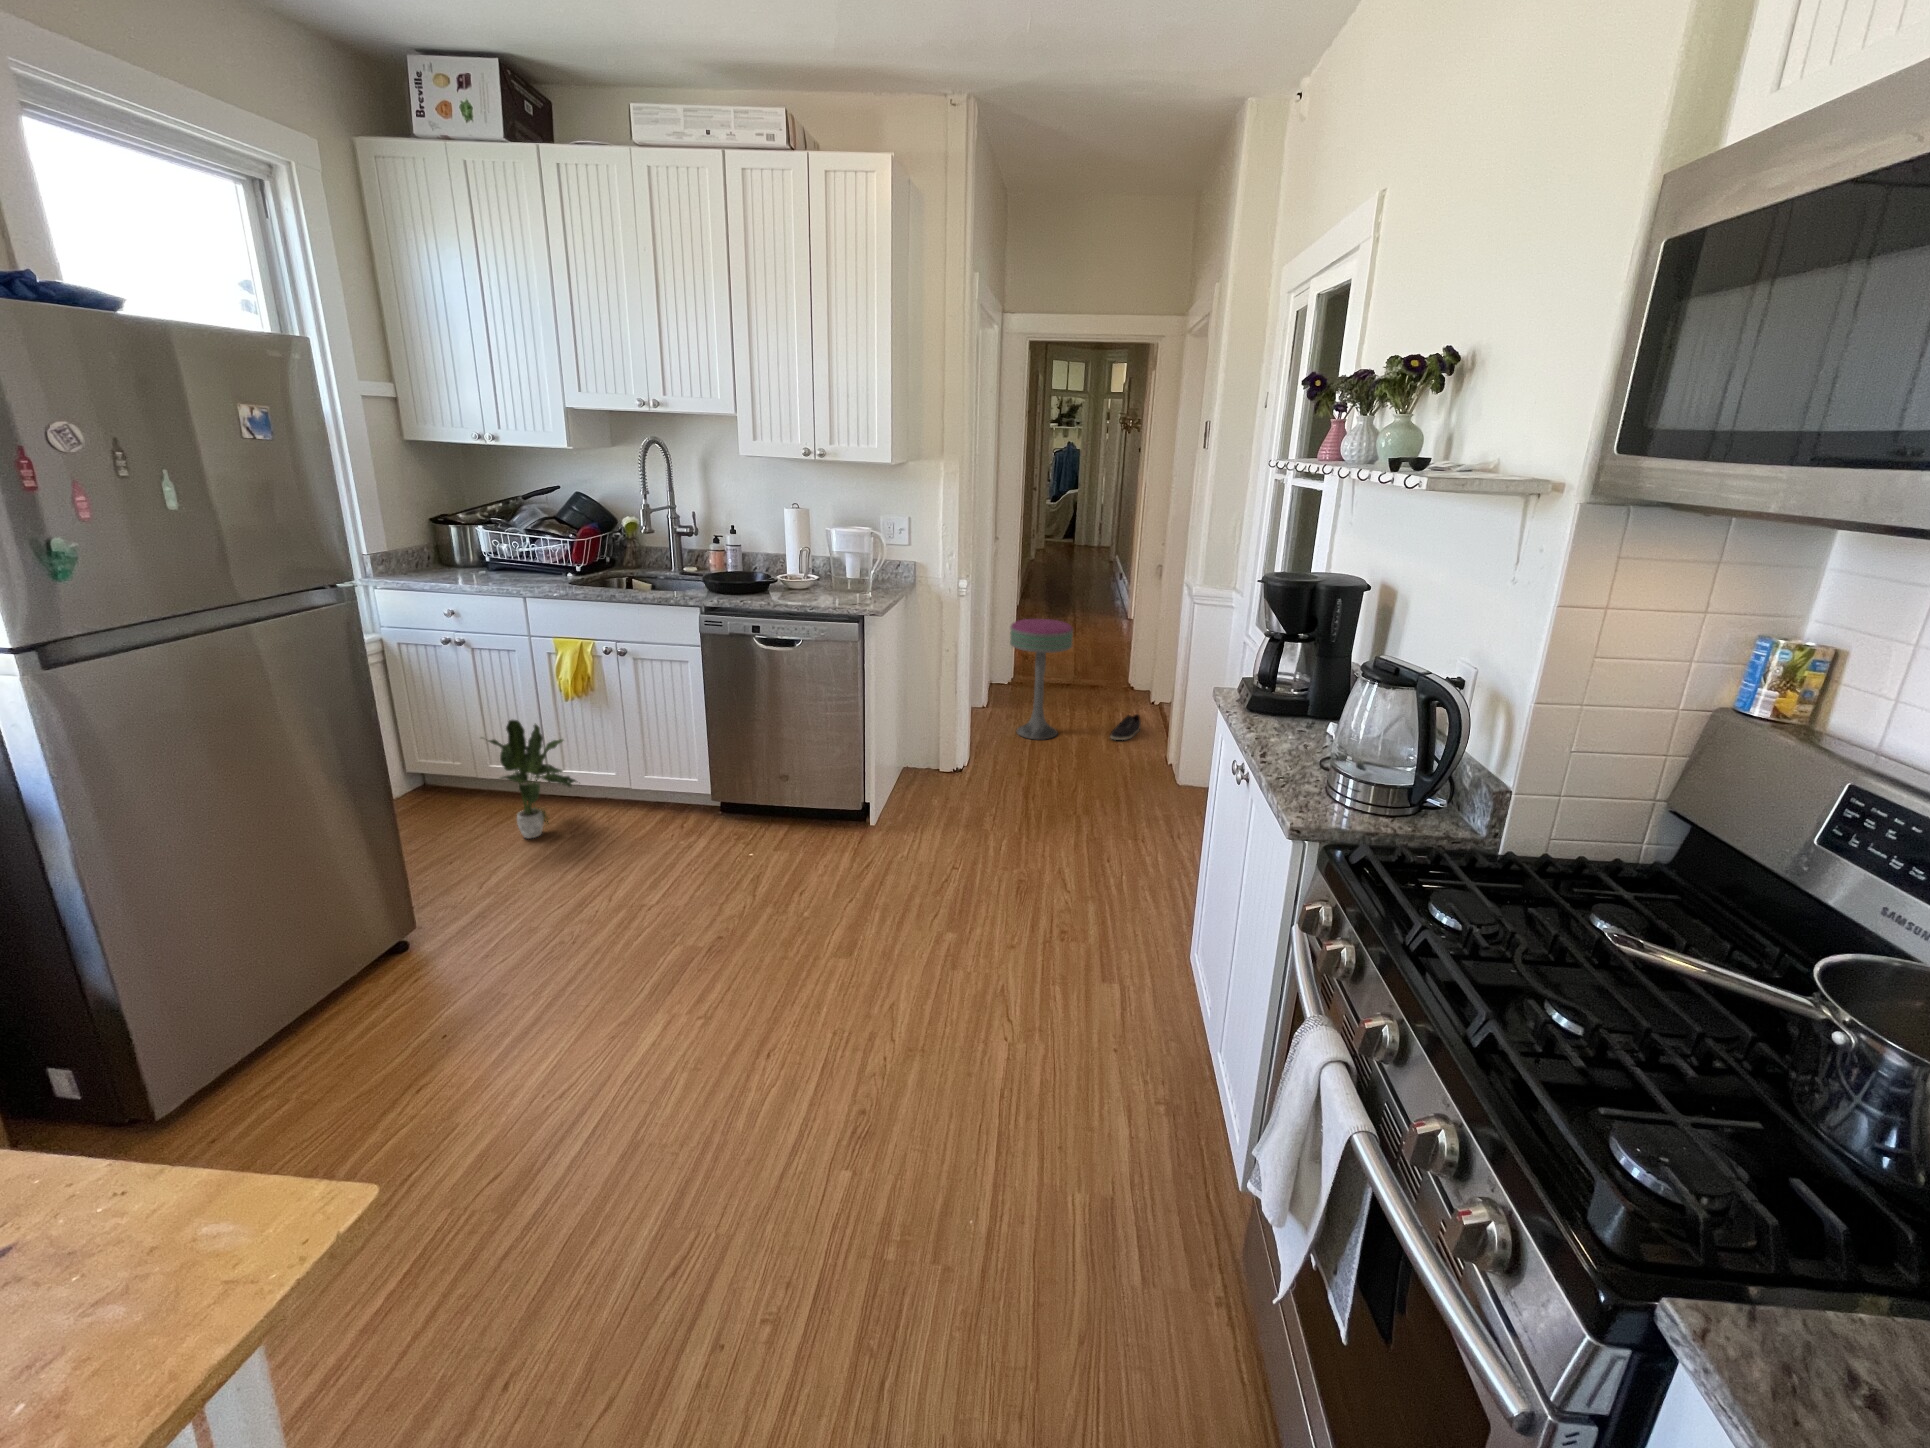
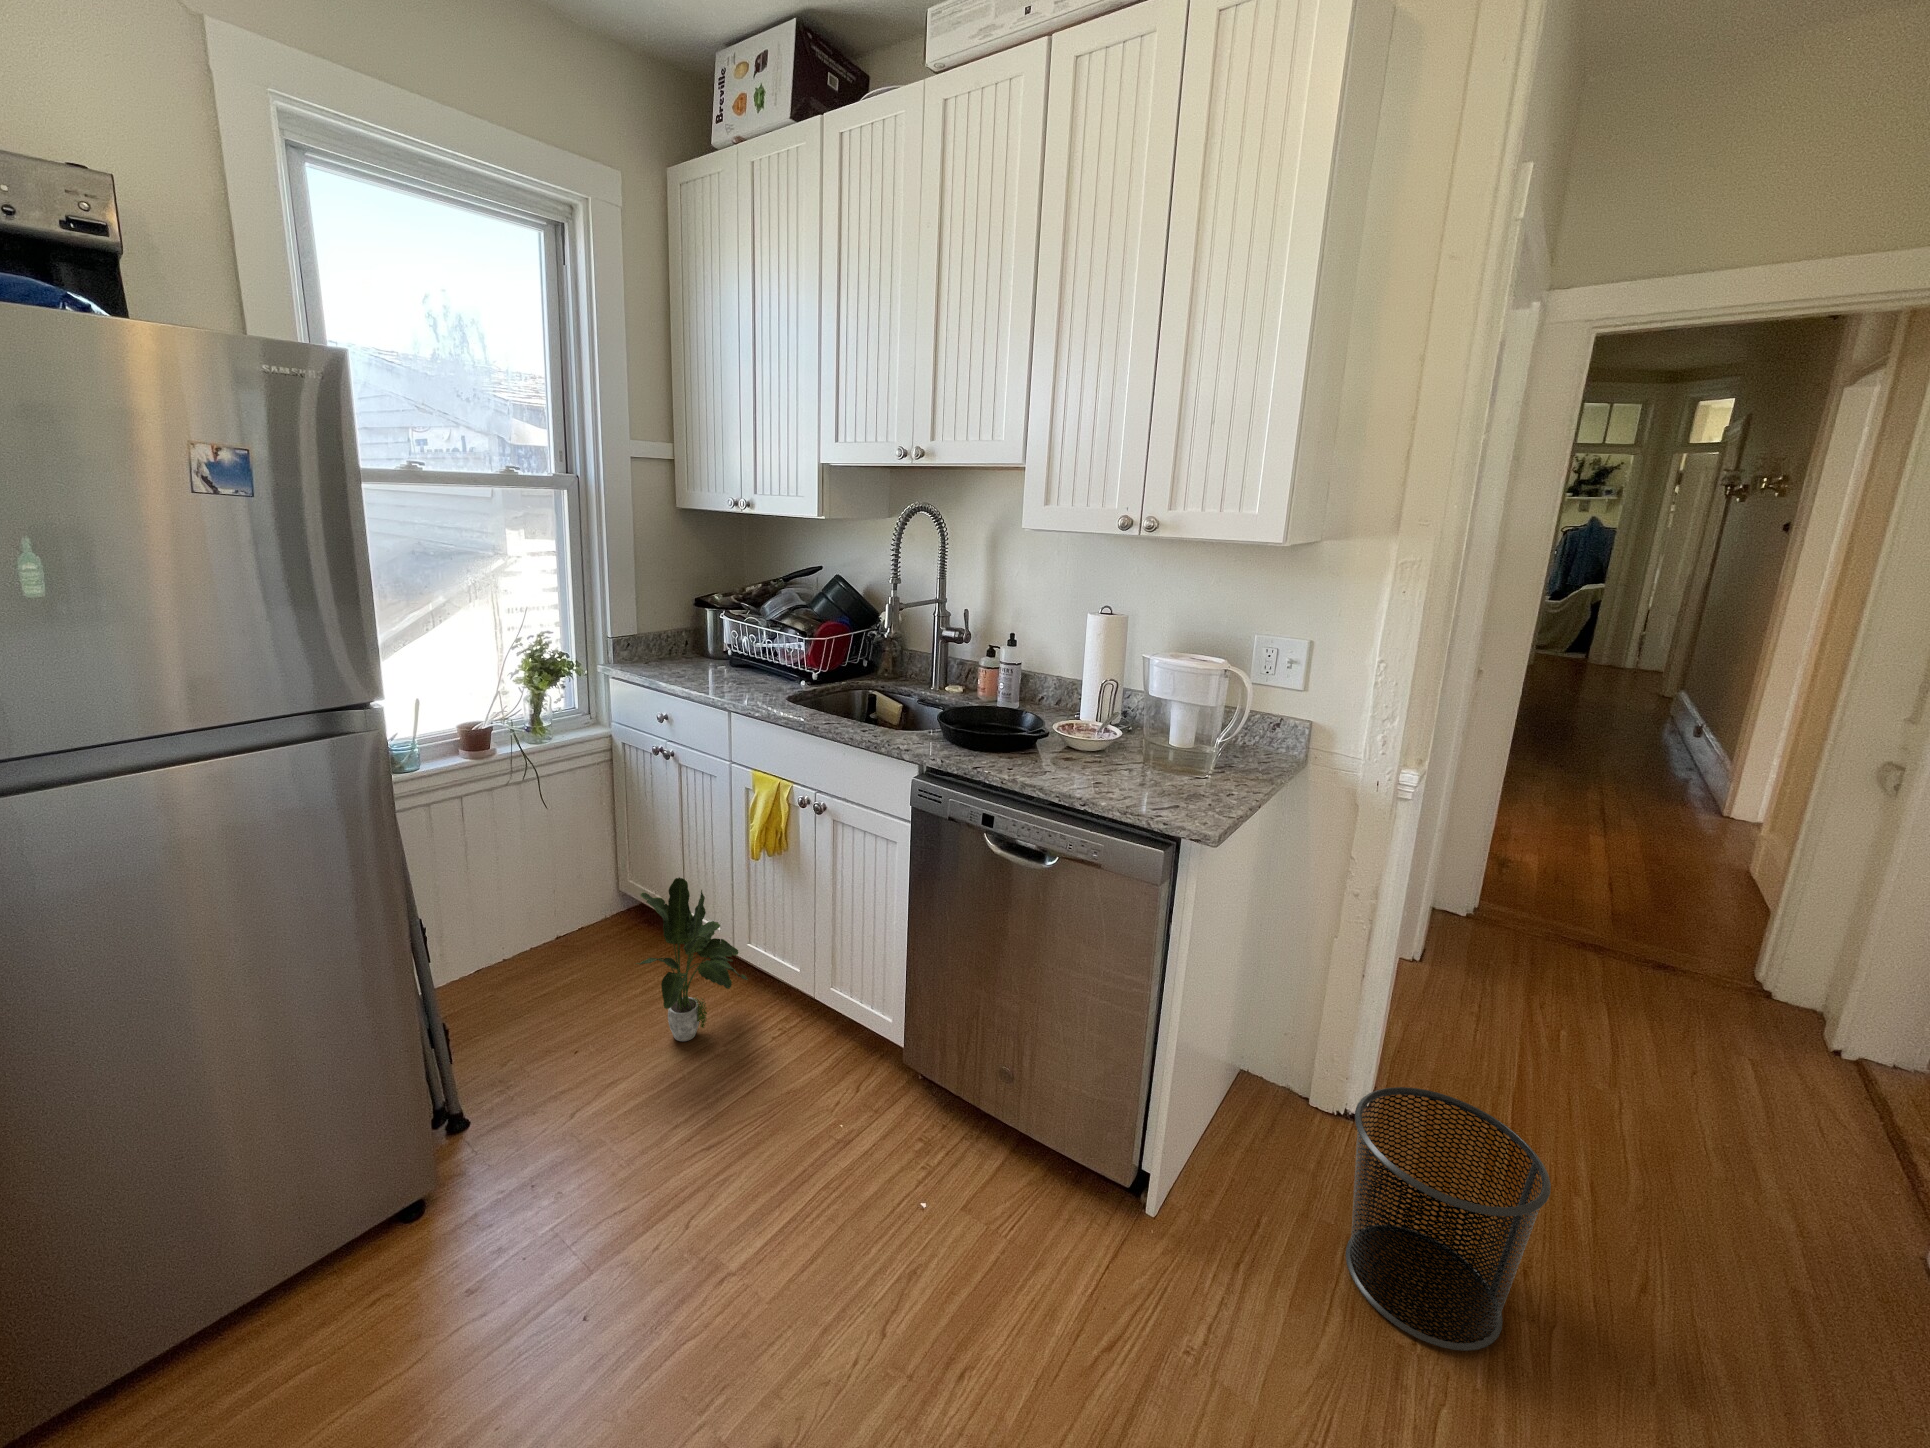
bar stool: present [1010,619,1073,740] -> none [1484,835,1657,1085]
shoe: present [1110,714,1141,740] -> none [1731,1087,1822,1151]
waste bin: none [958,727,1033,825] -> present [1346,1087,1551,1351]

